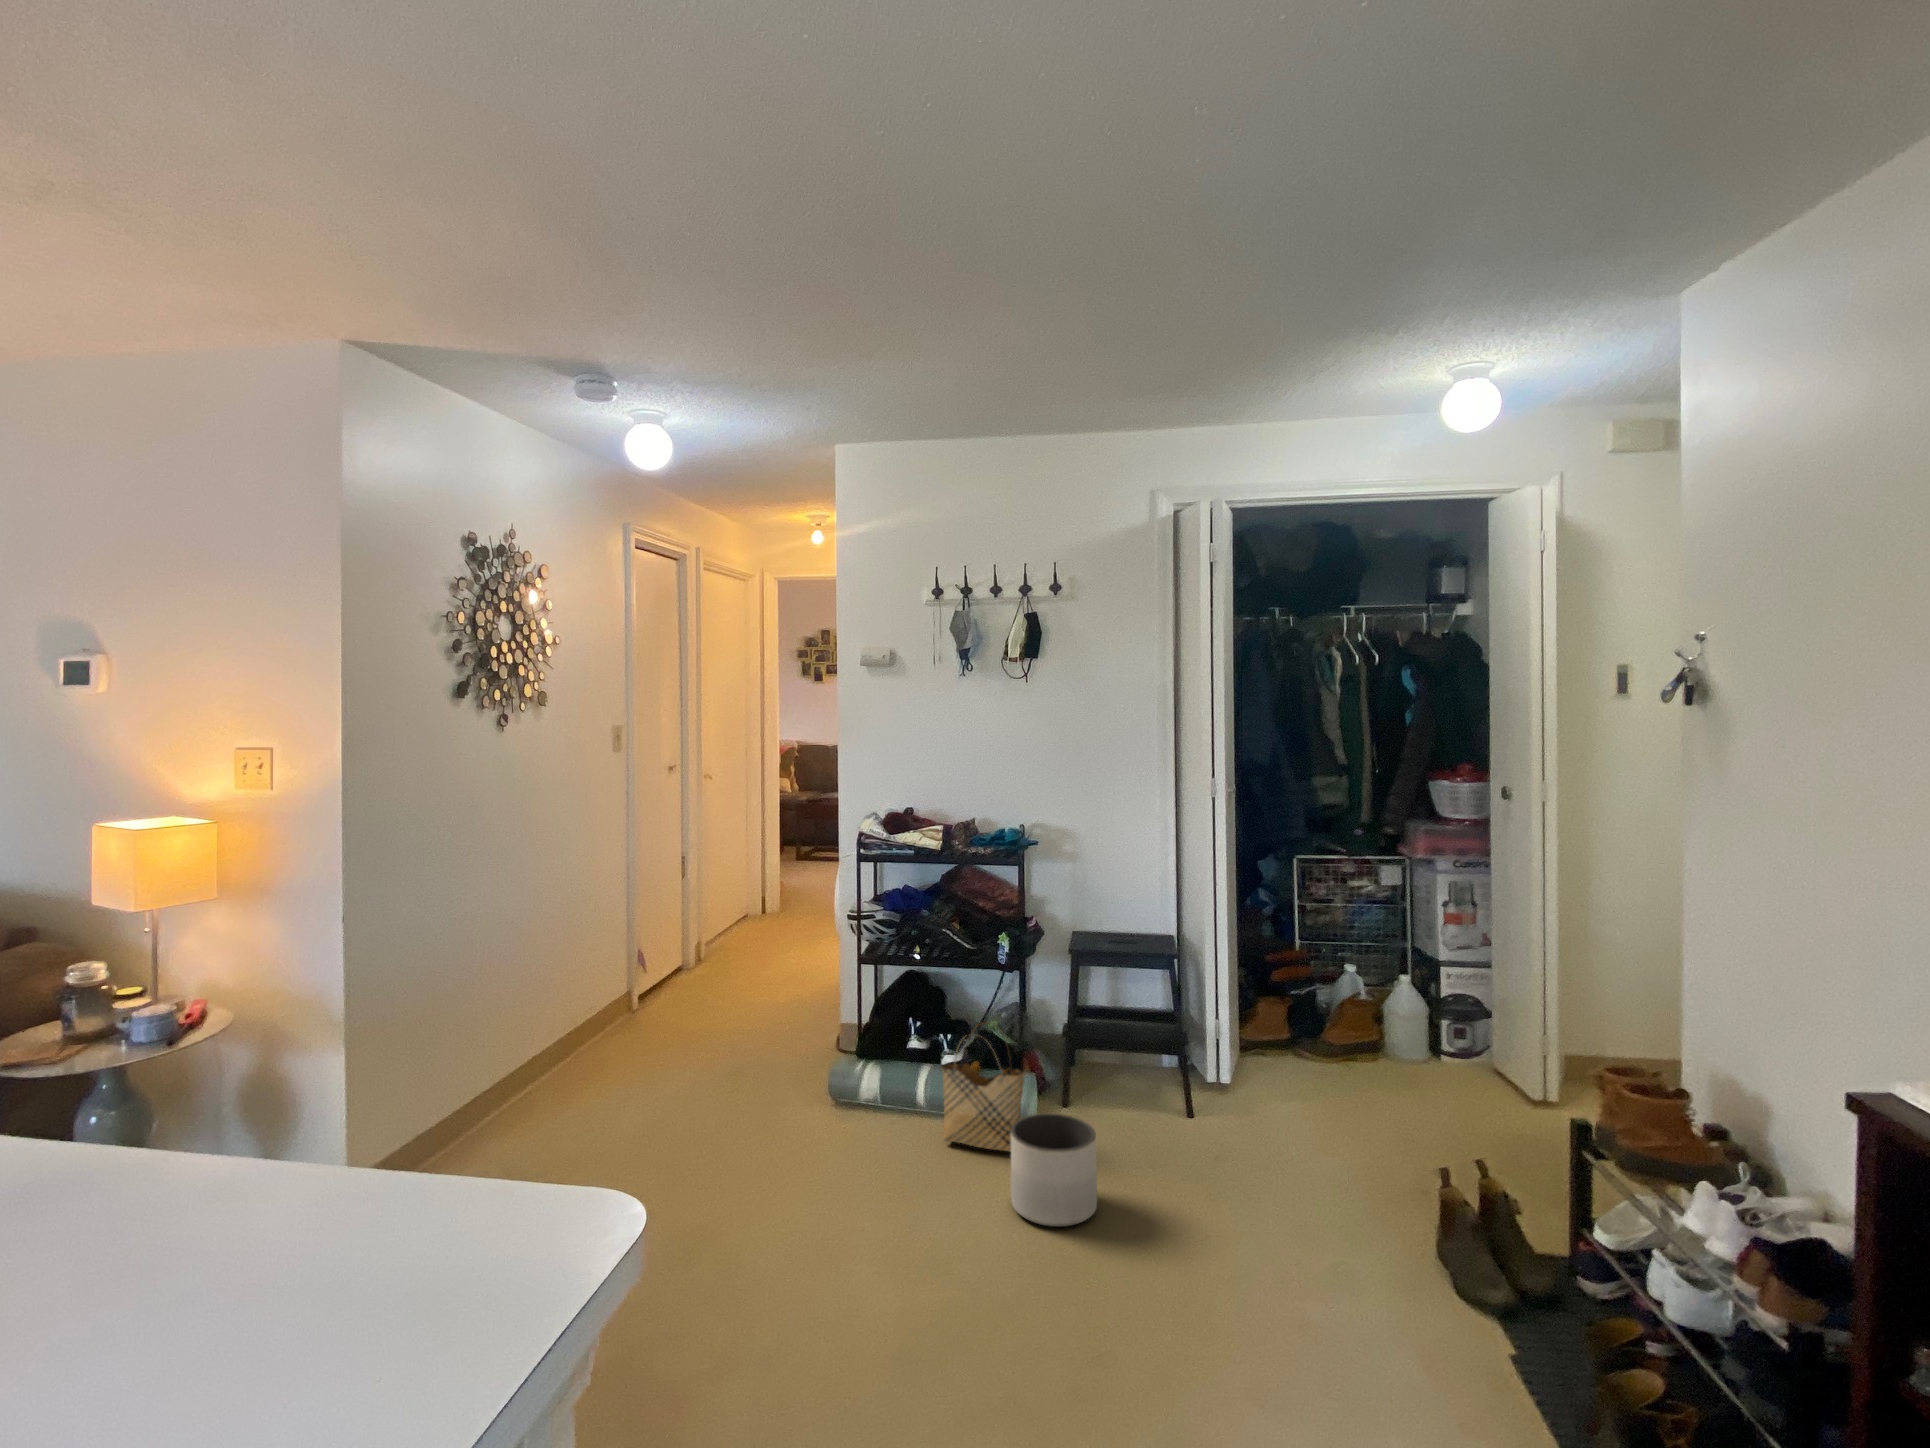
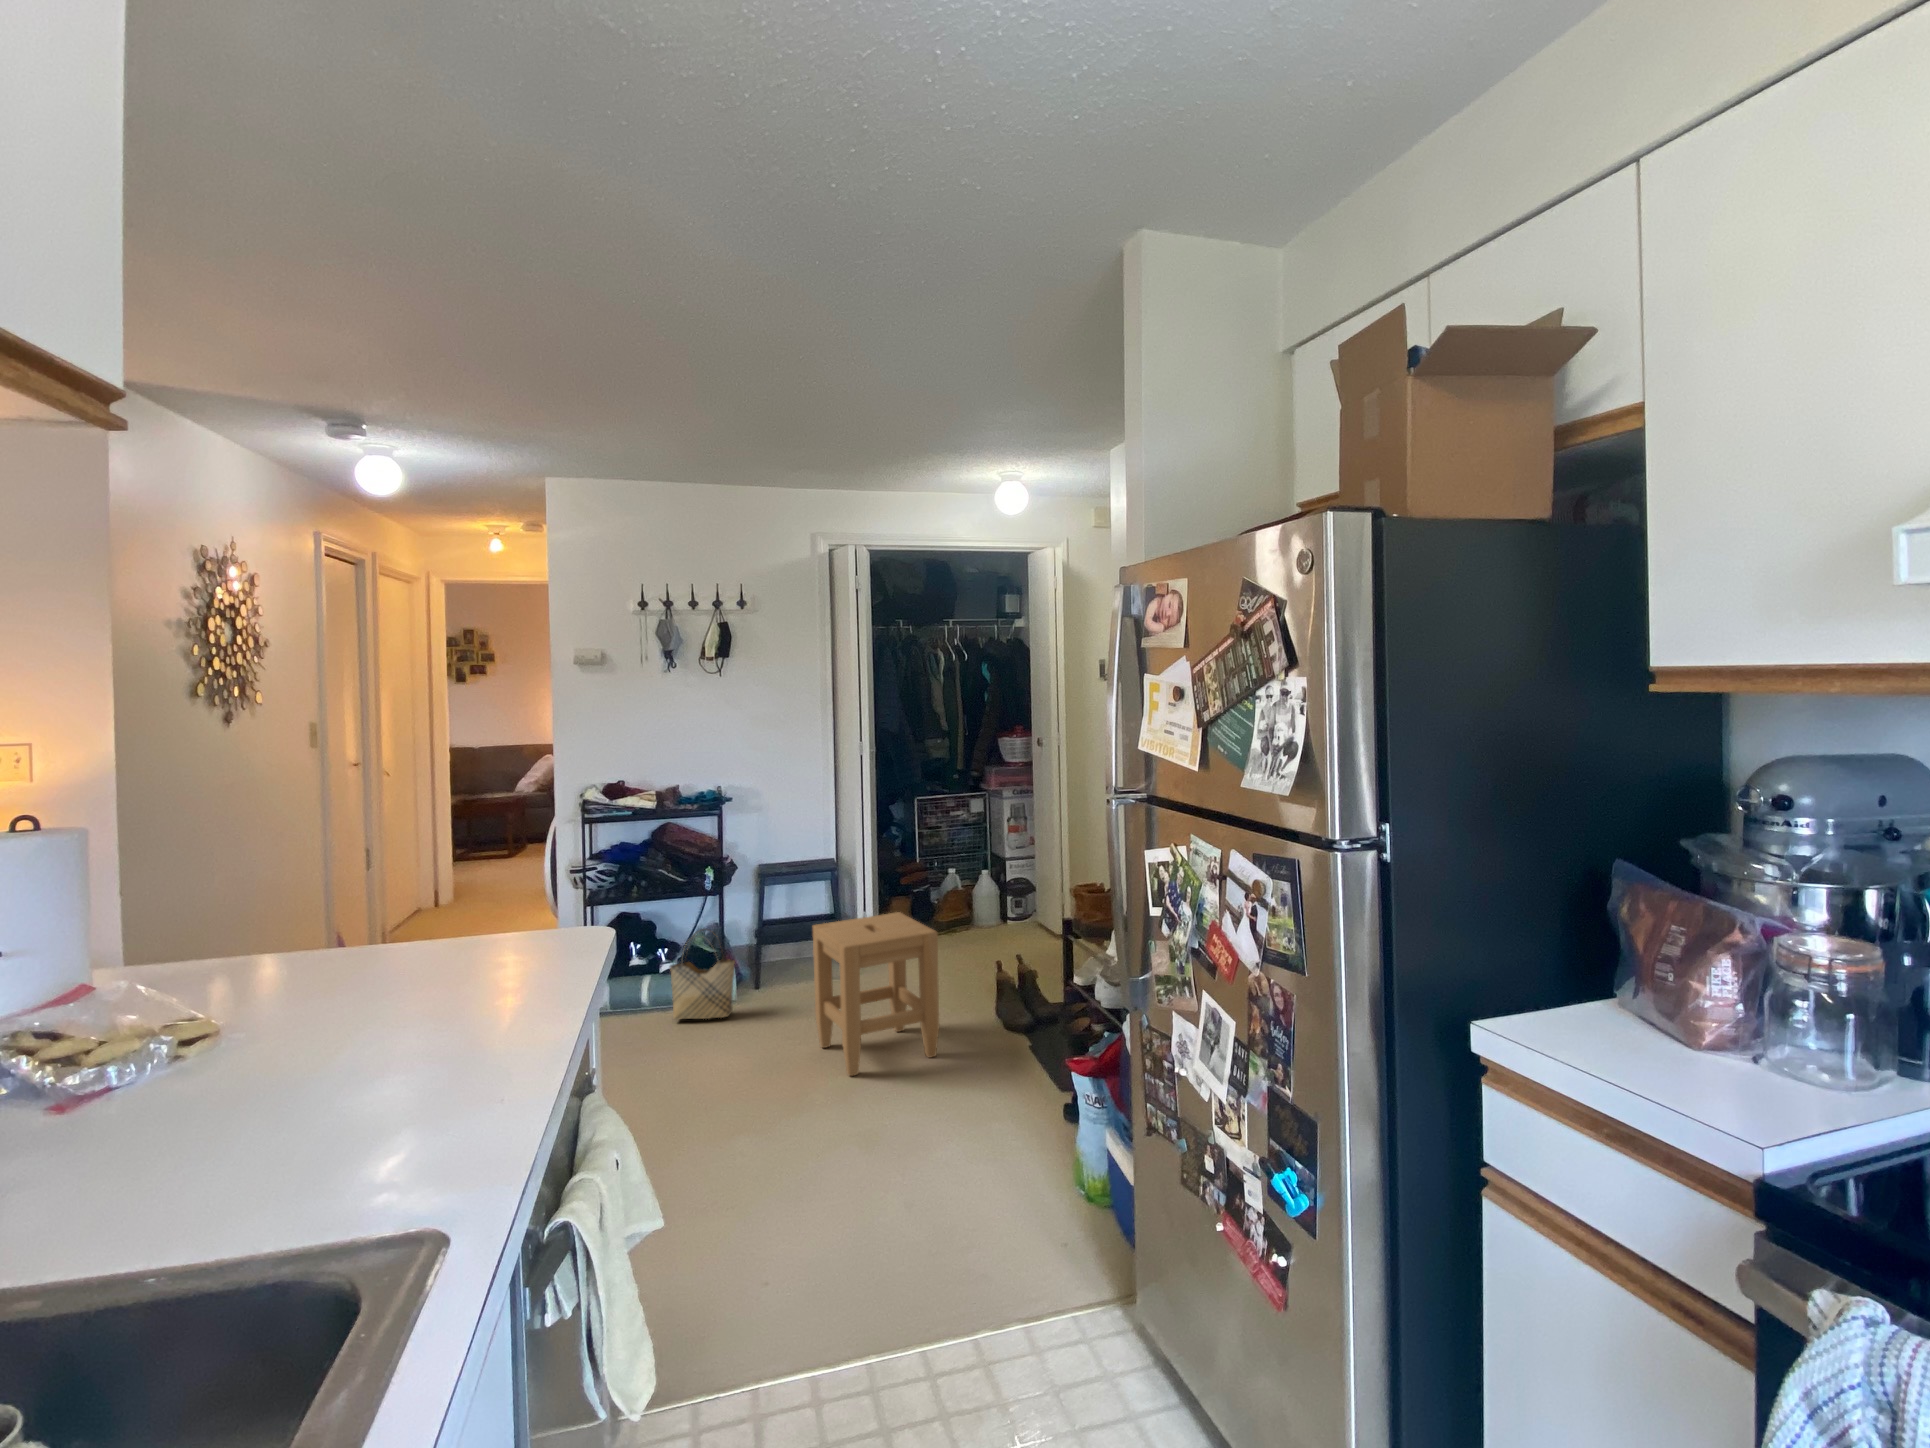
stool: none [1123,1057,1327,1333] -> present [813,912,939,1076]
planter: present [1010,1113,1097,1227] -> none [733,978,795,1048]

